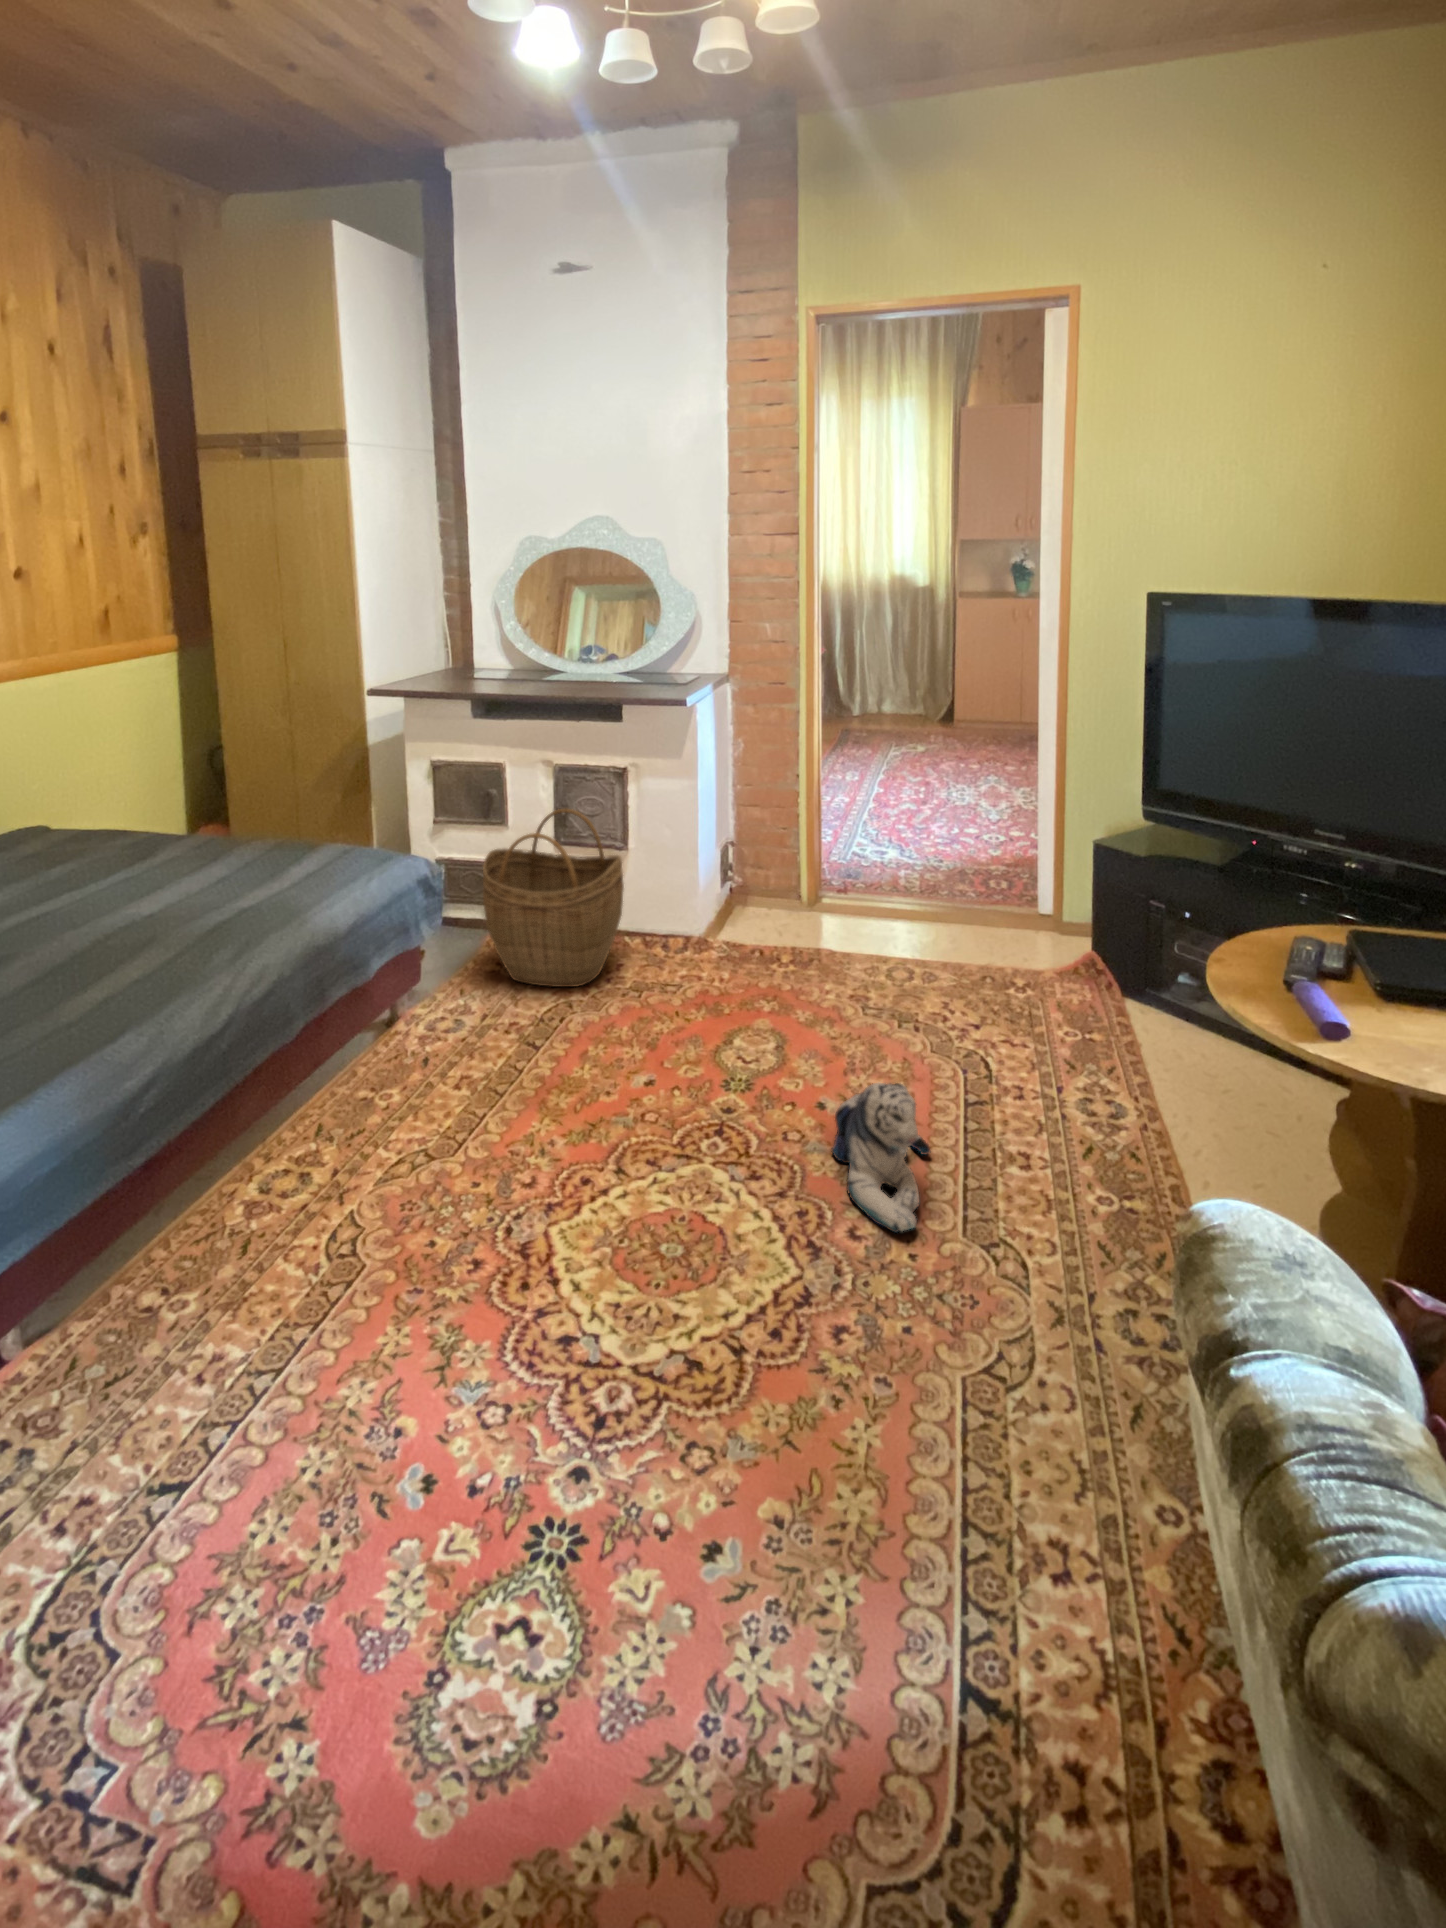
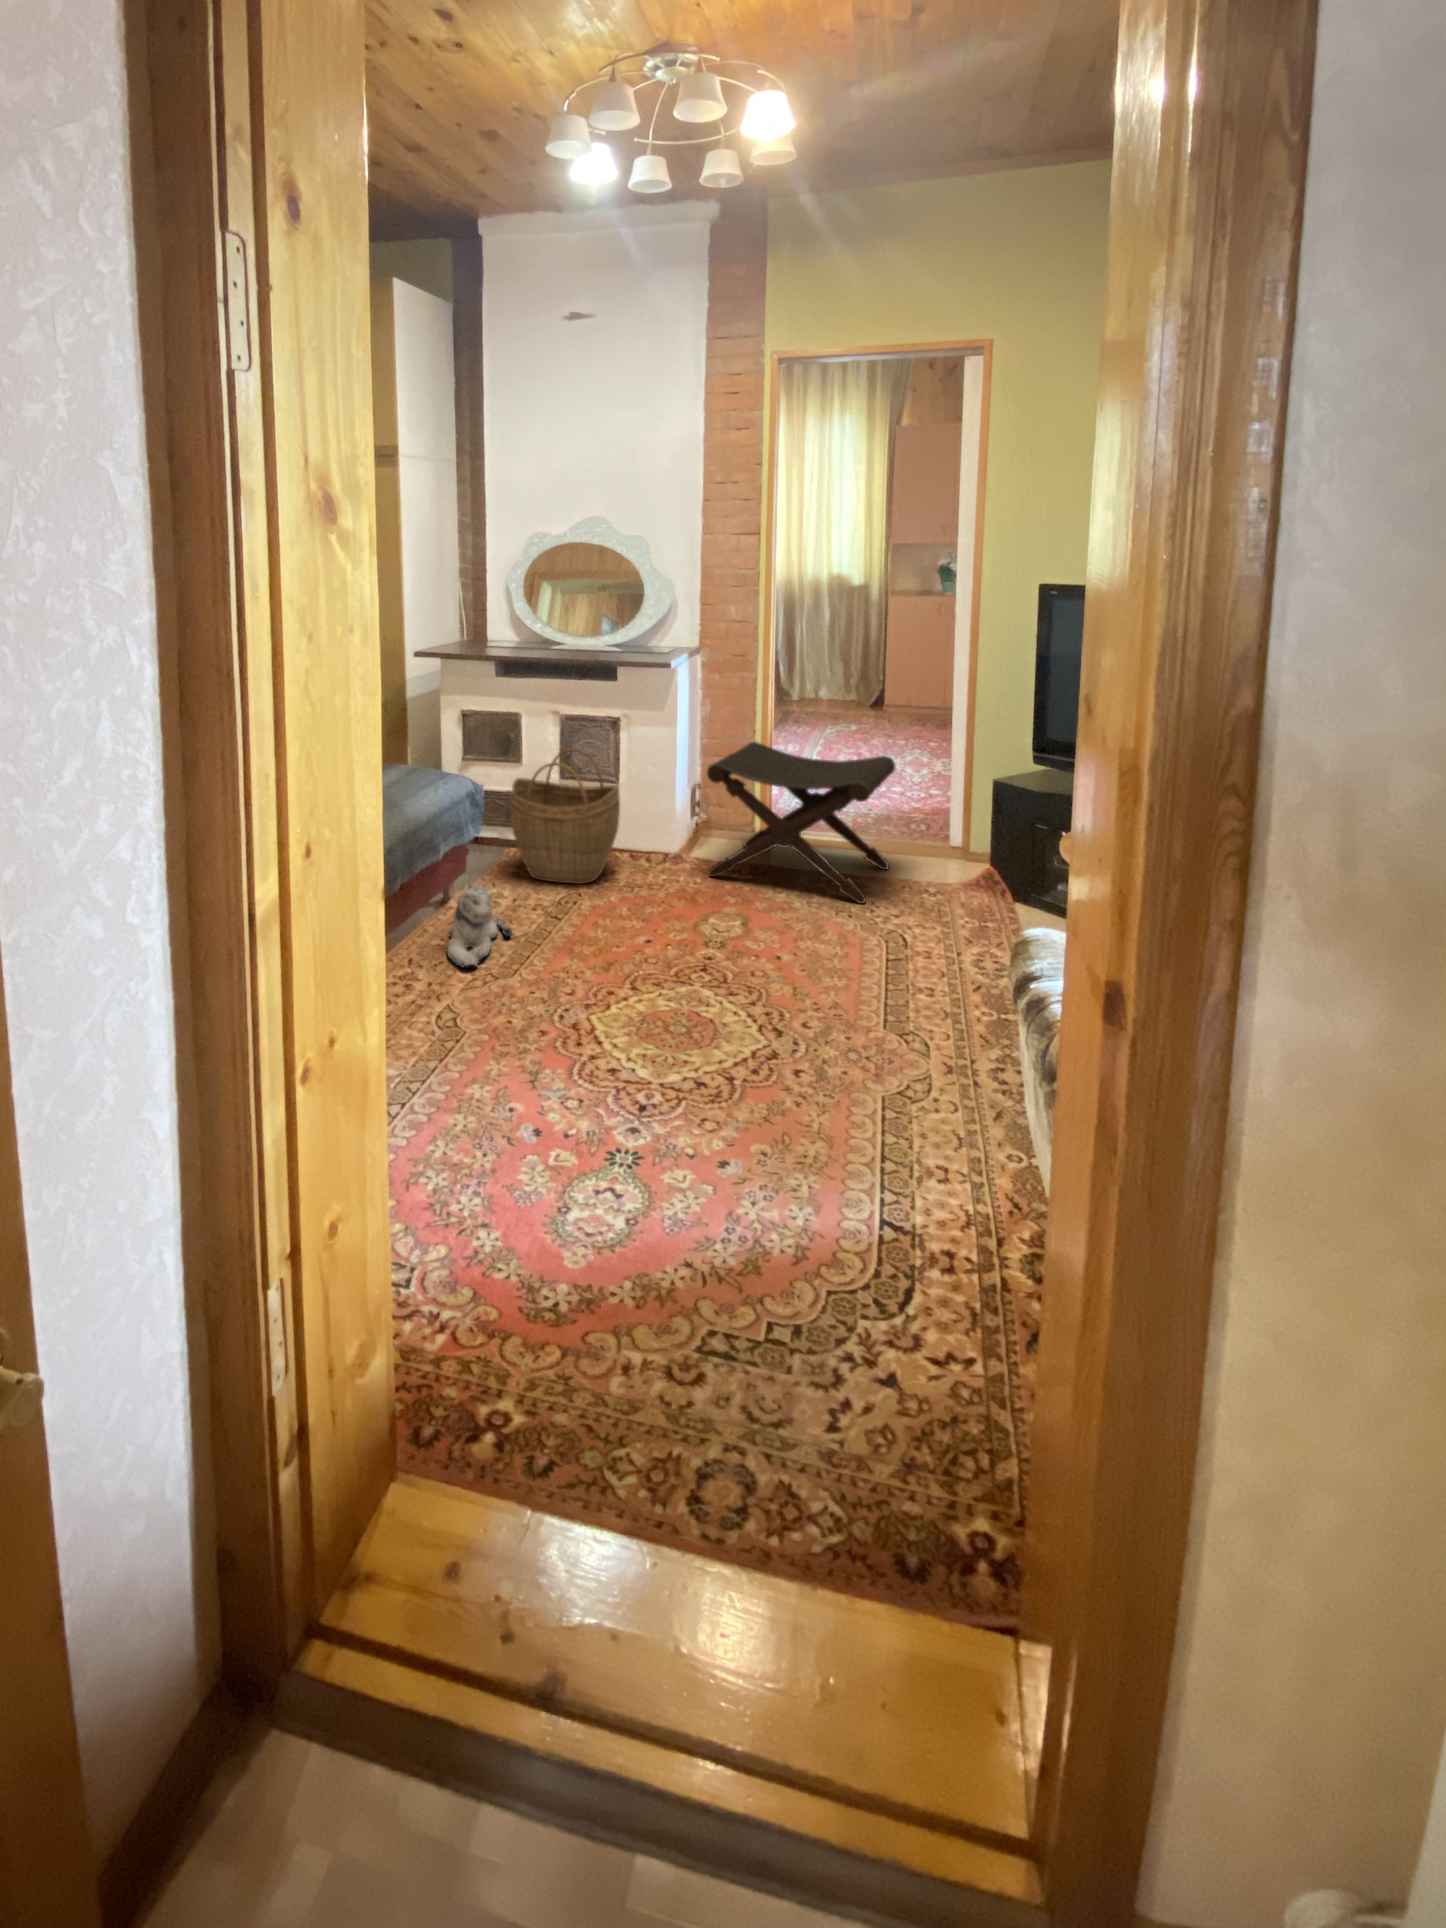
footstool: none [733,791,973,1010] -> present [707,742,895,904]
plush toy: present [831,1083,930,1232] -> present [447,885,512,967]

